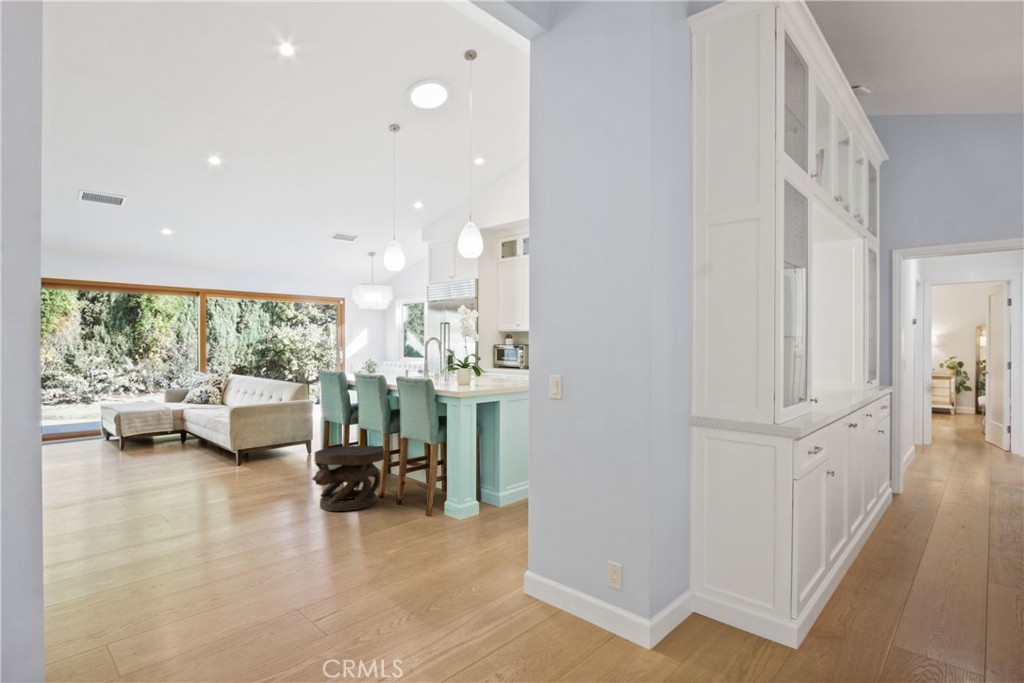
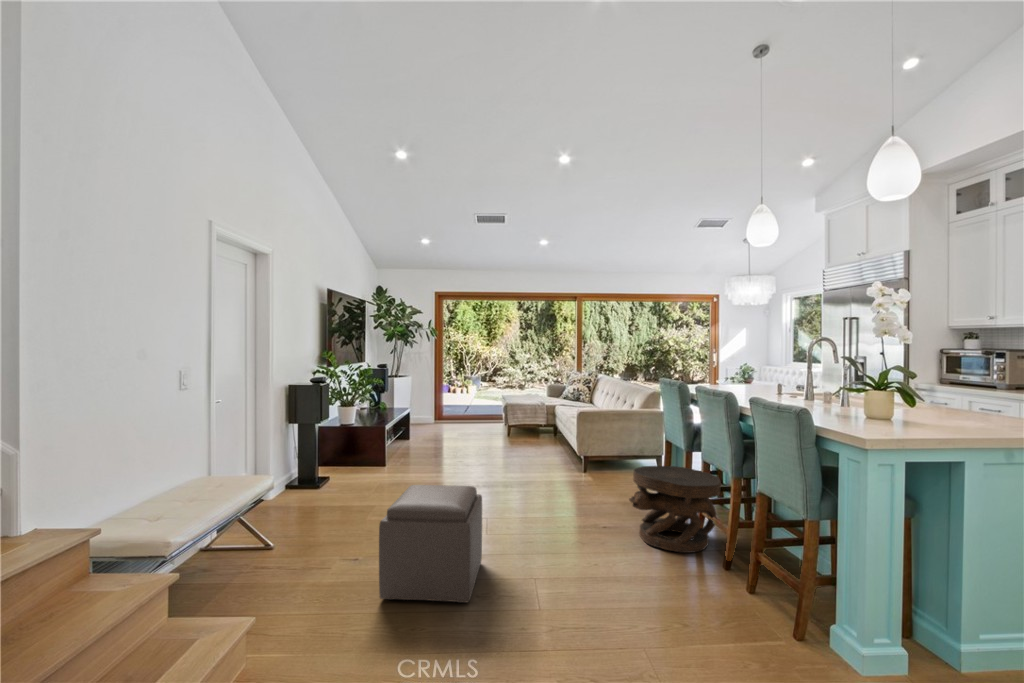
ottoman: none [84,490,204,621] -> present [379,485,482,603]

